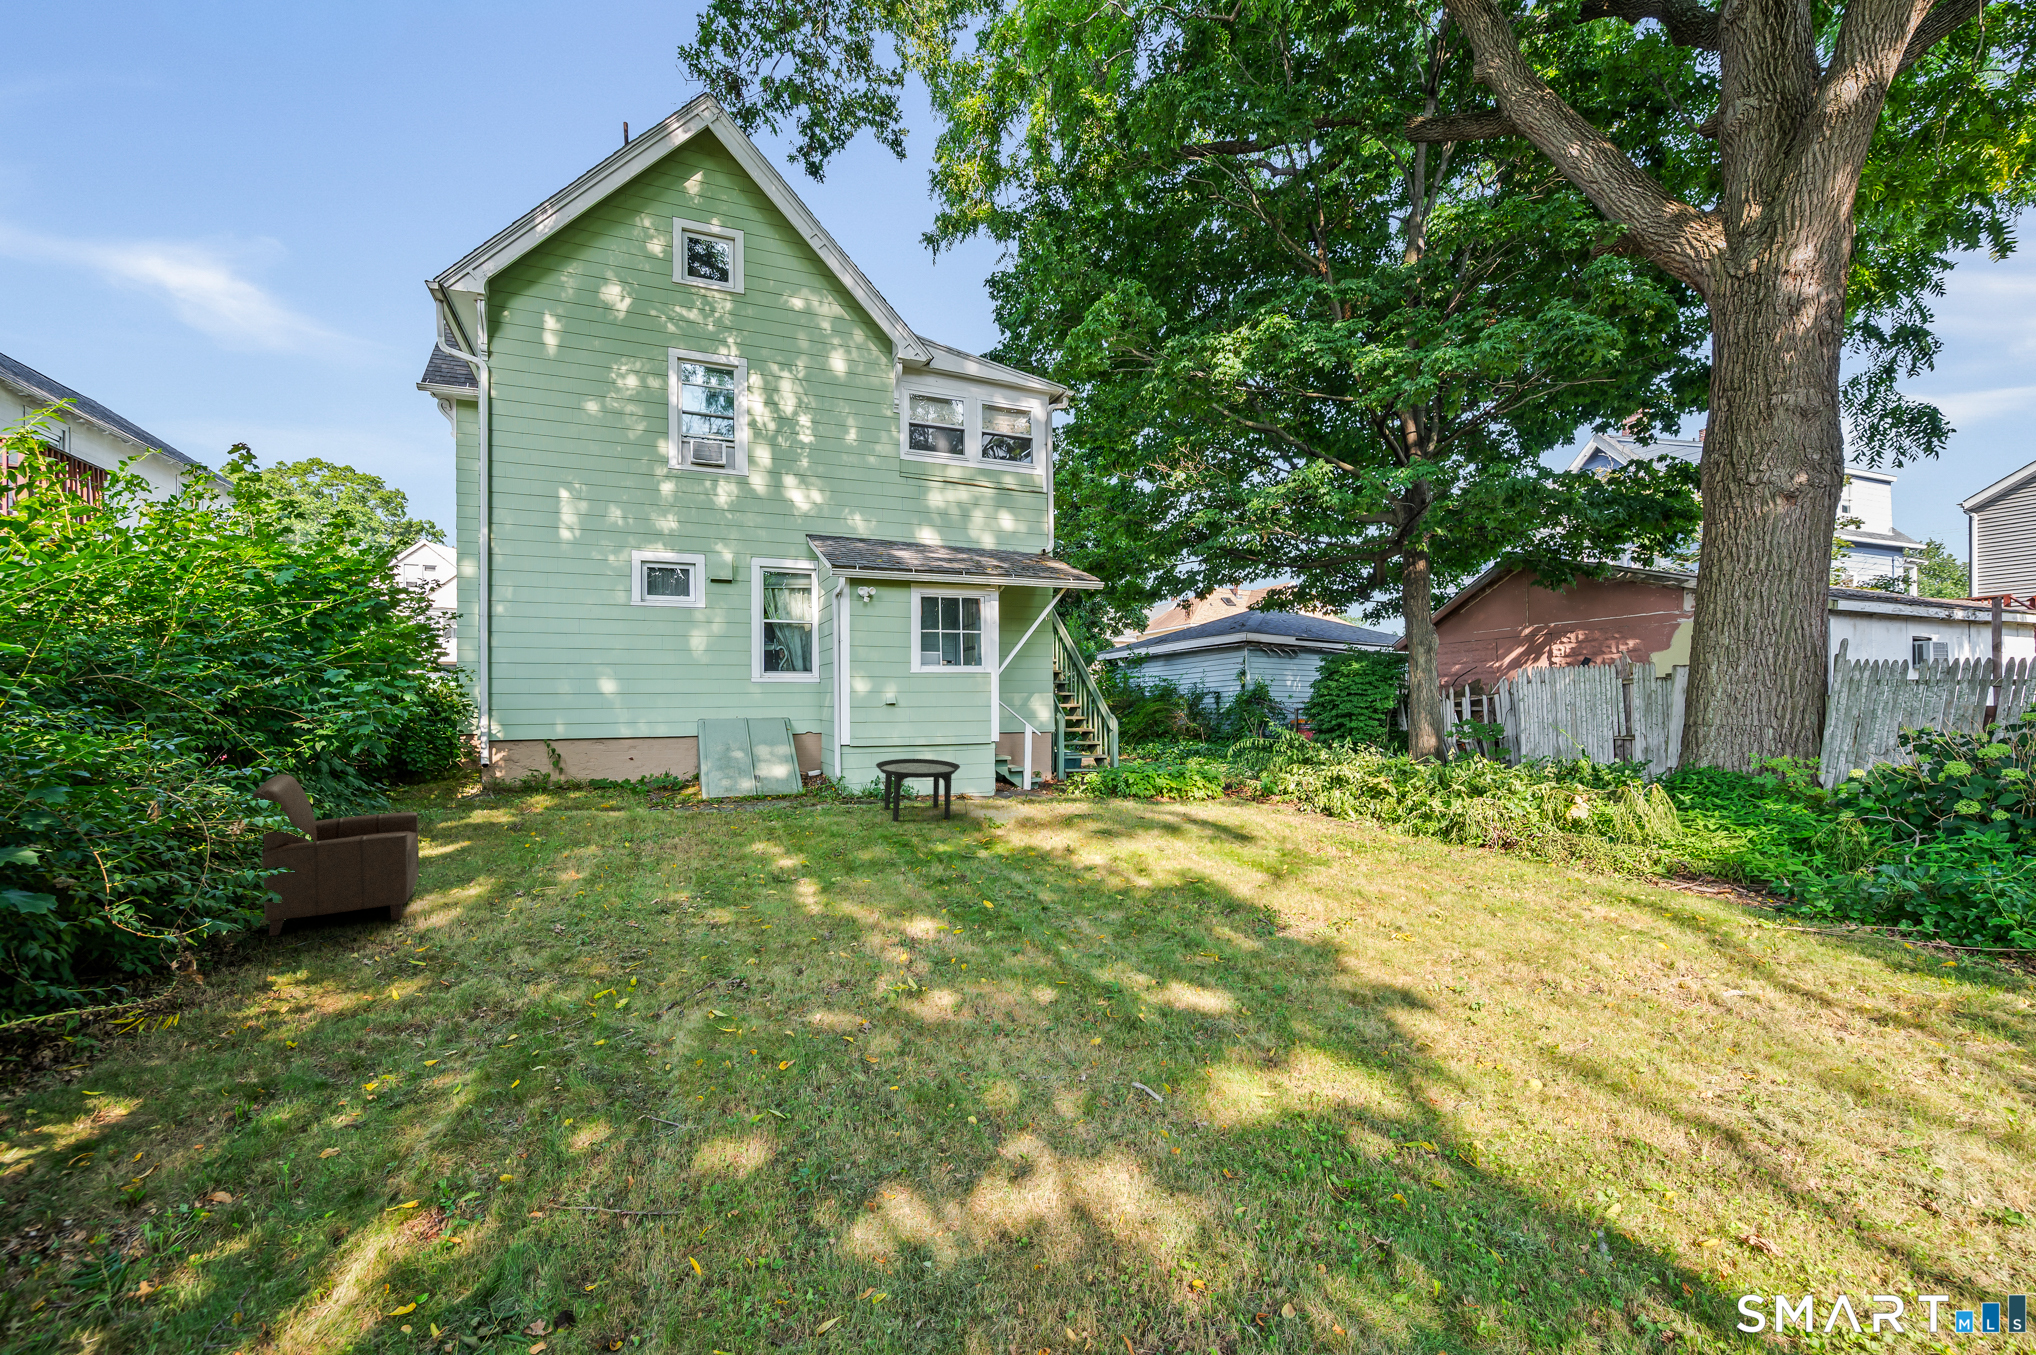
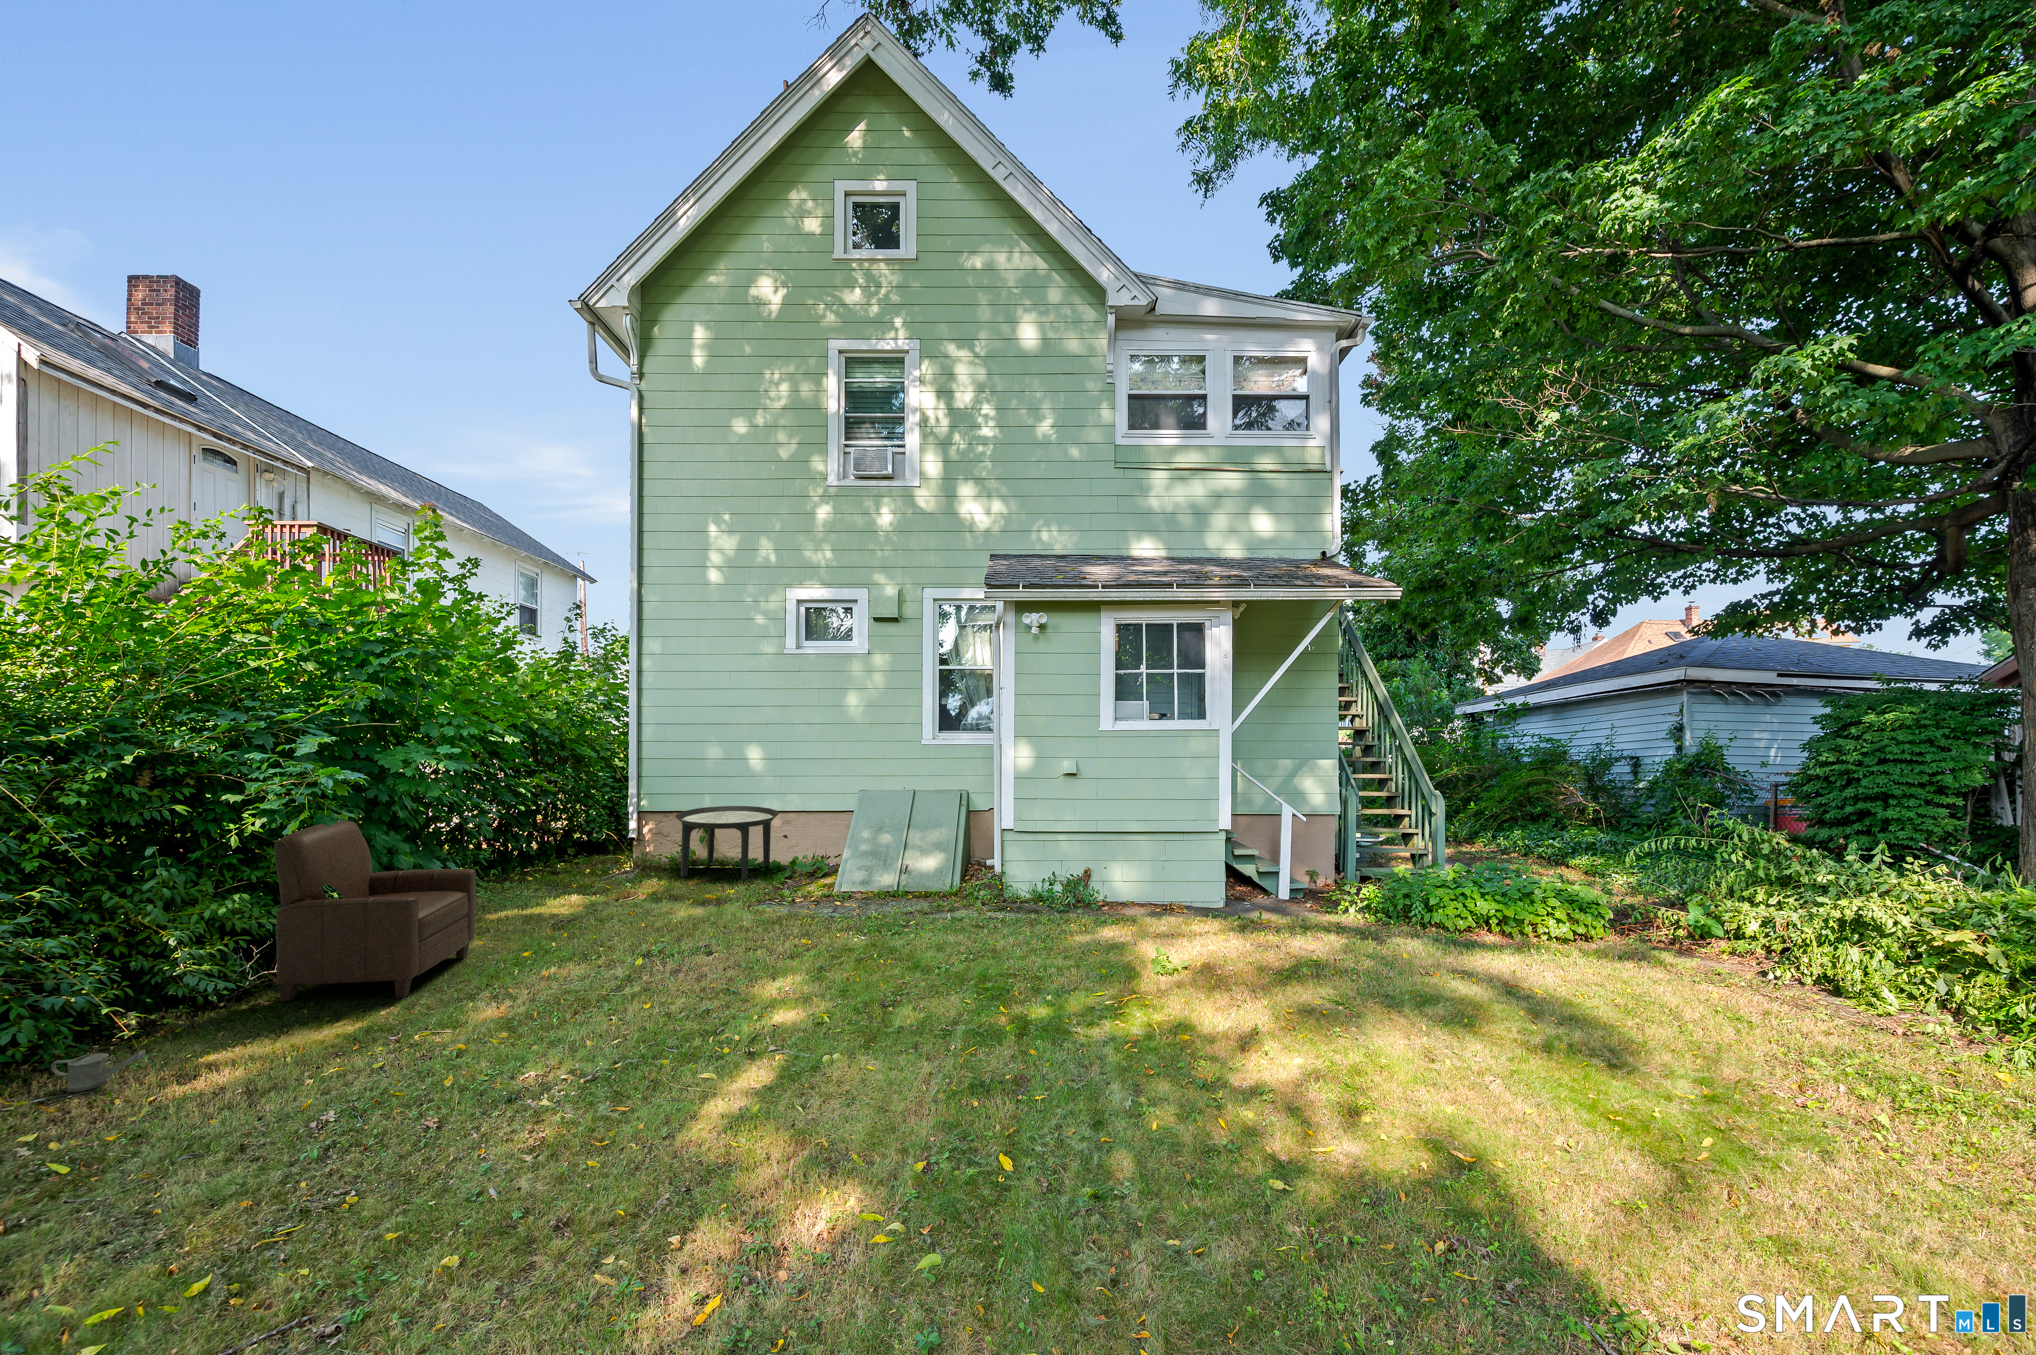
round table: present [876,759,960,821] -> present [675,806,779,880]
watering can: none [143,968,234,1010] -> present [51,1050,145,1092]

